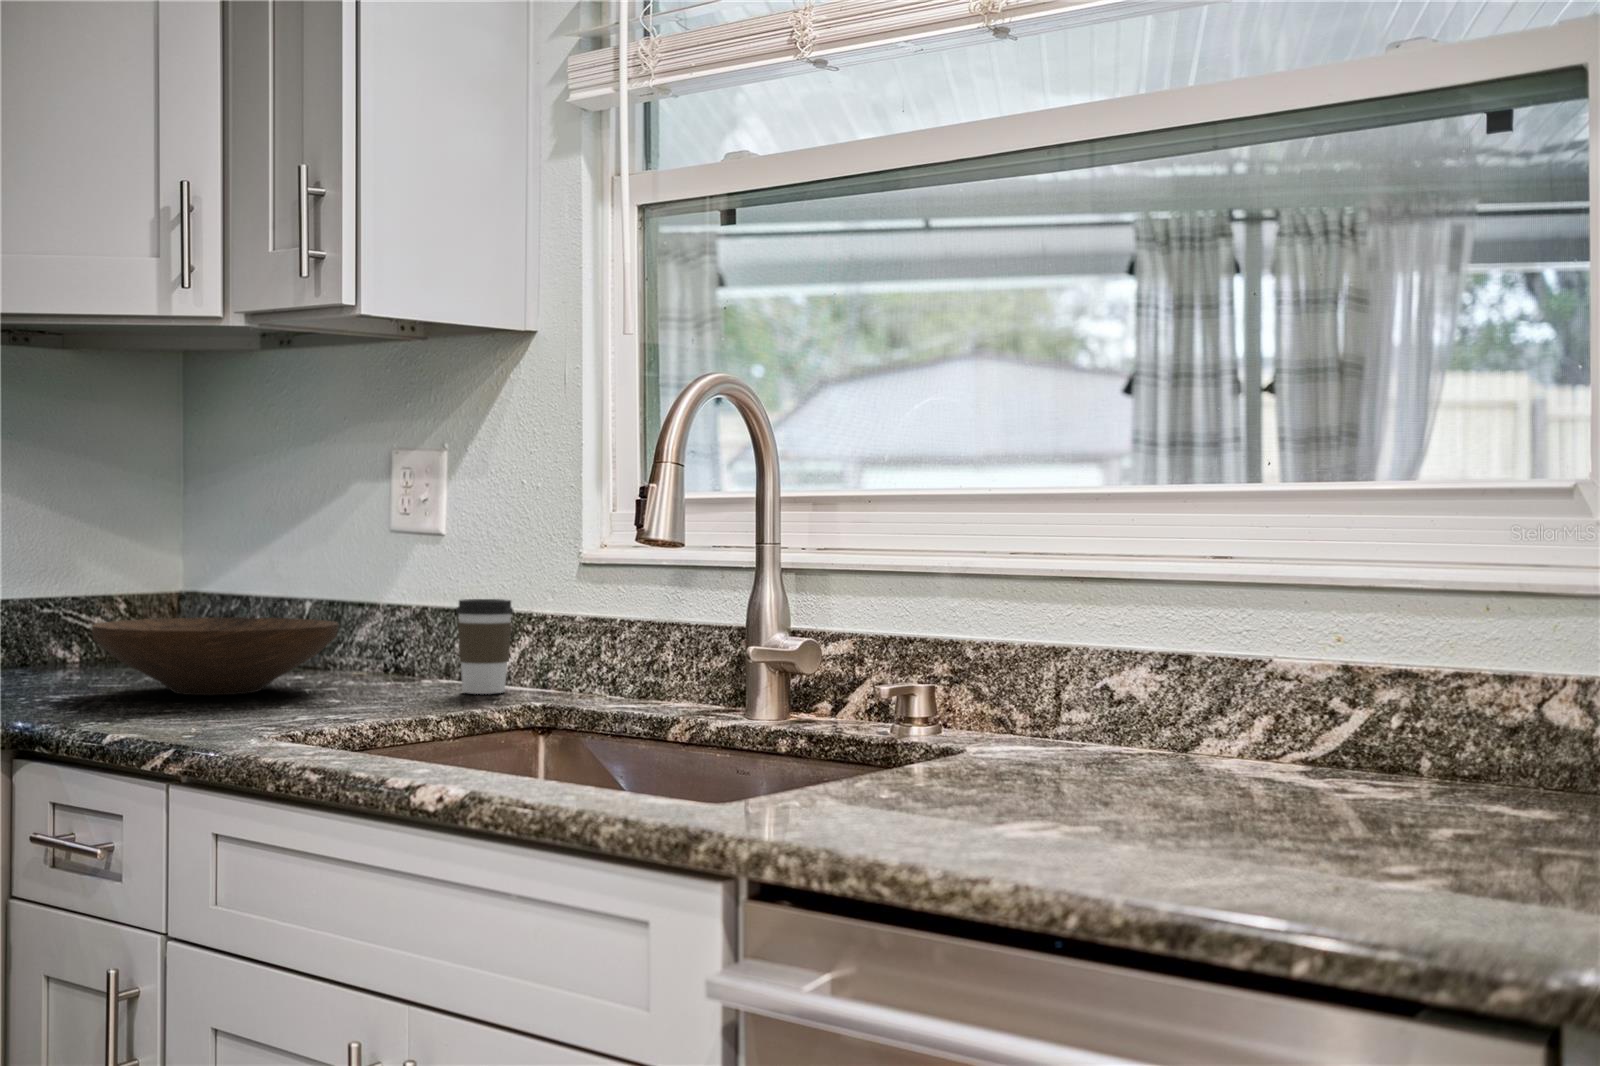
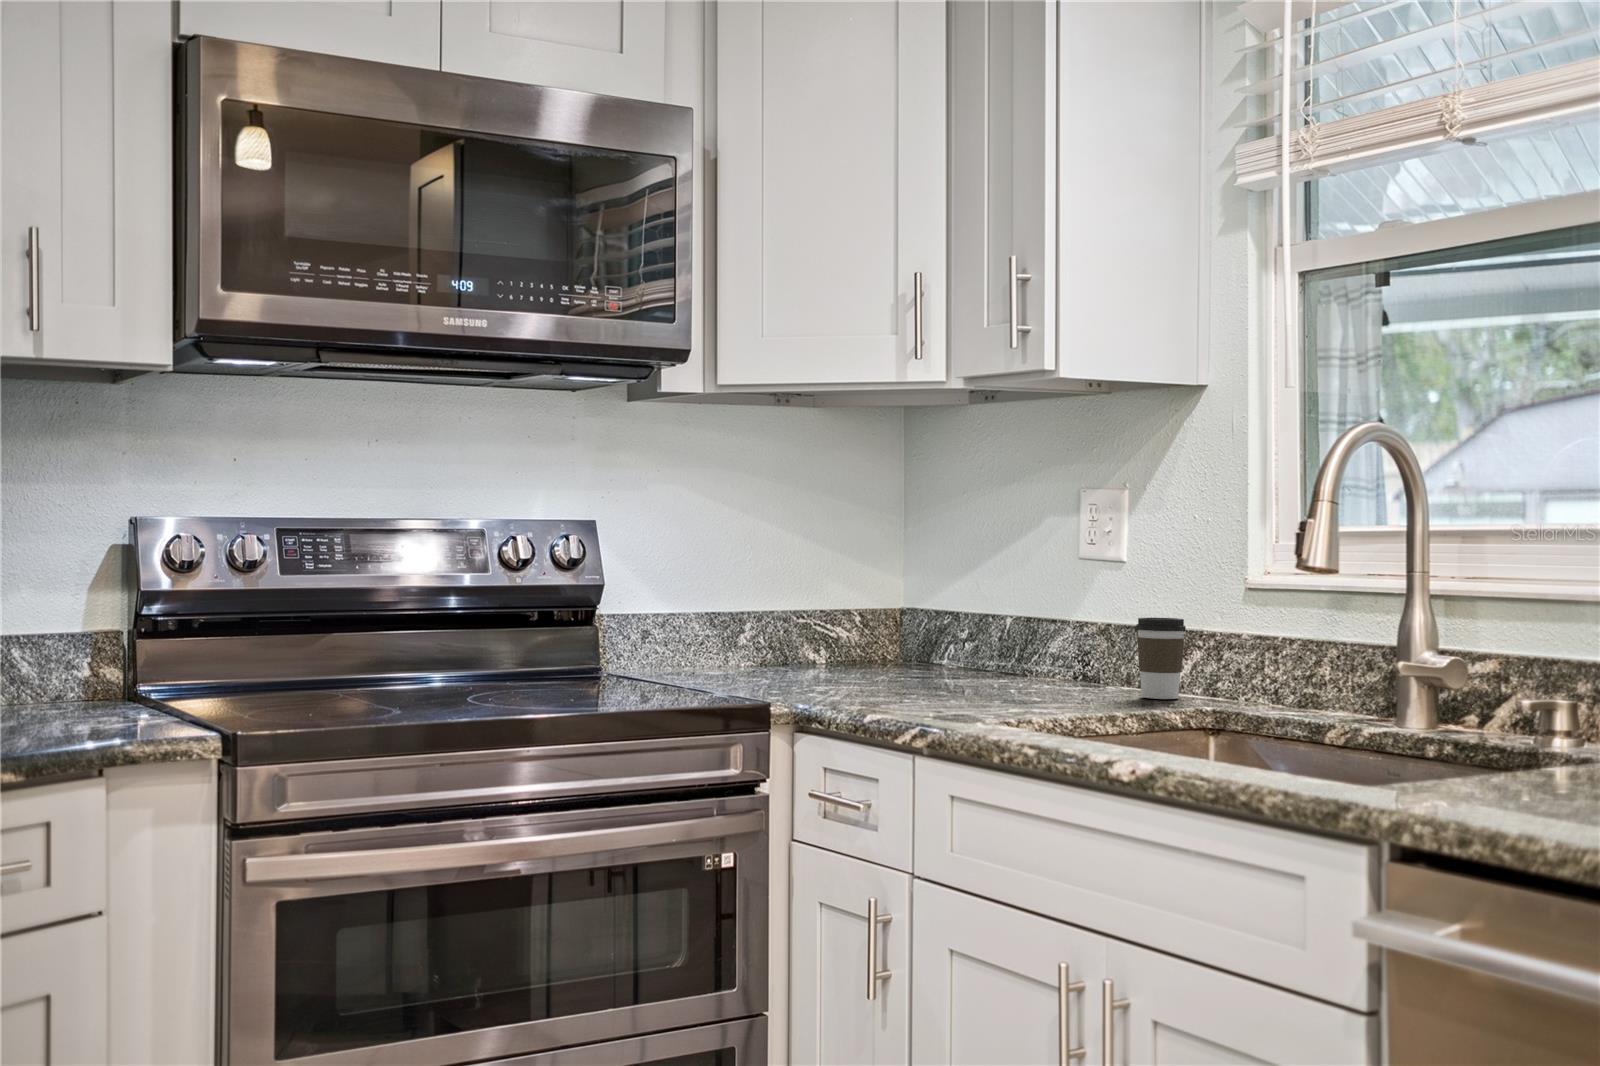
wooden bowl: present [92,617,339,695] -> none [853,629,1039,691]

